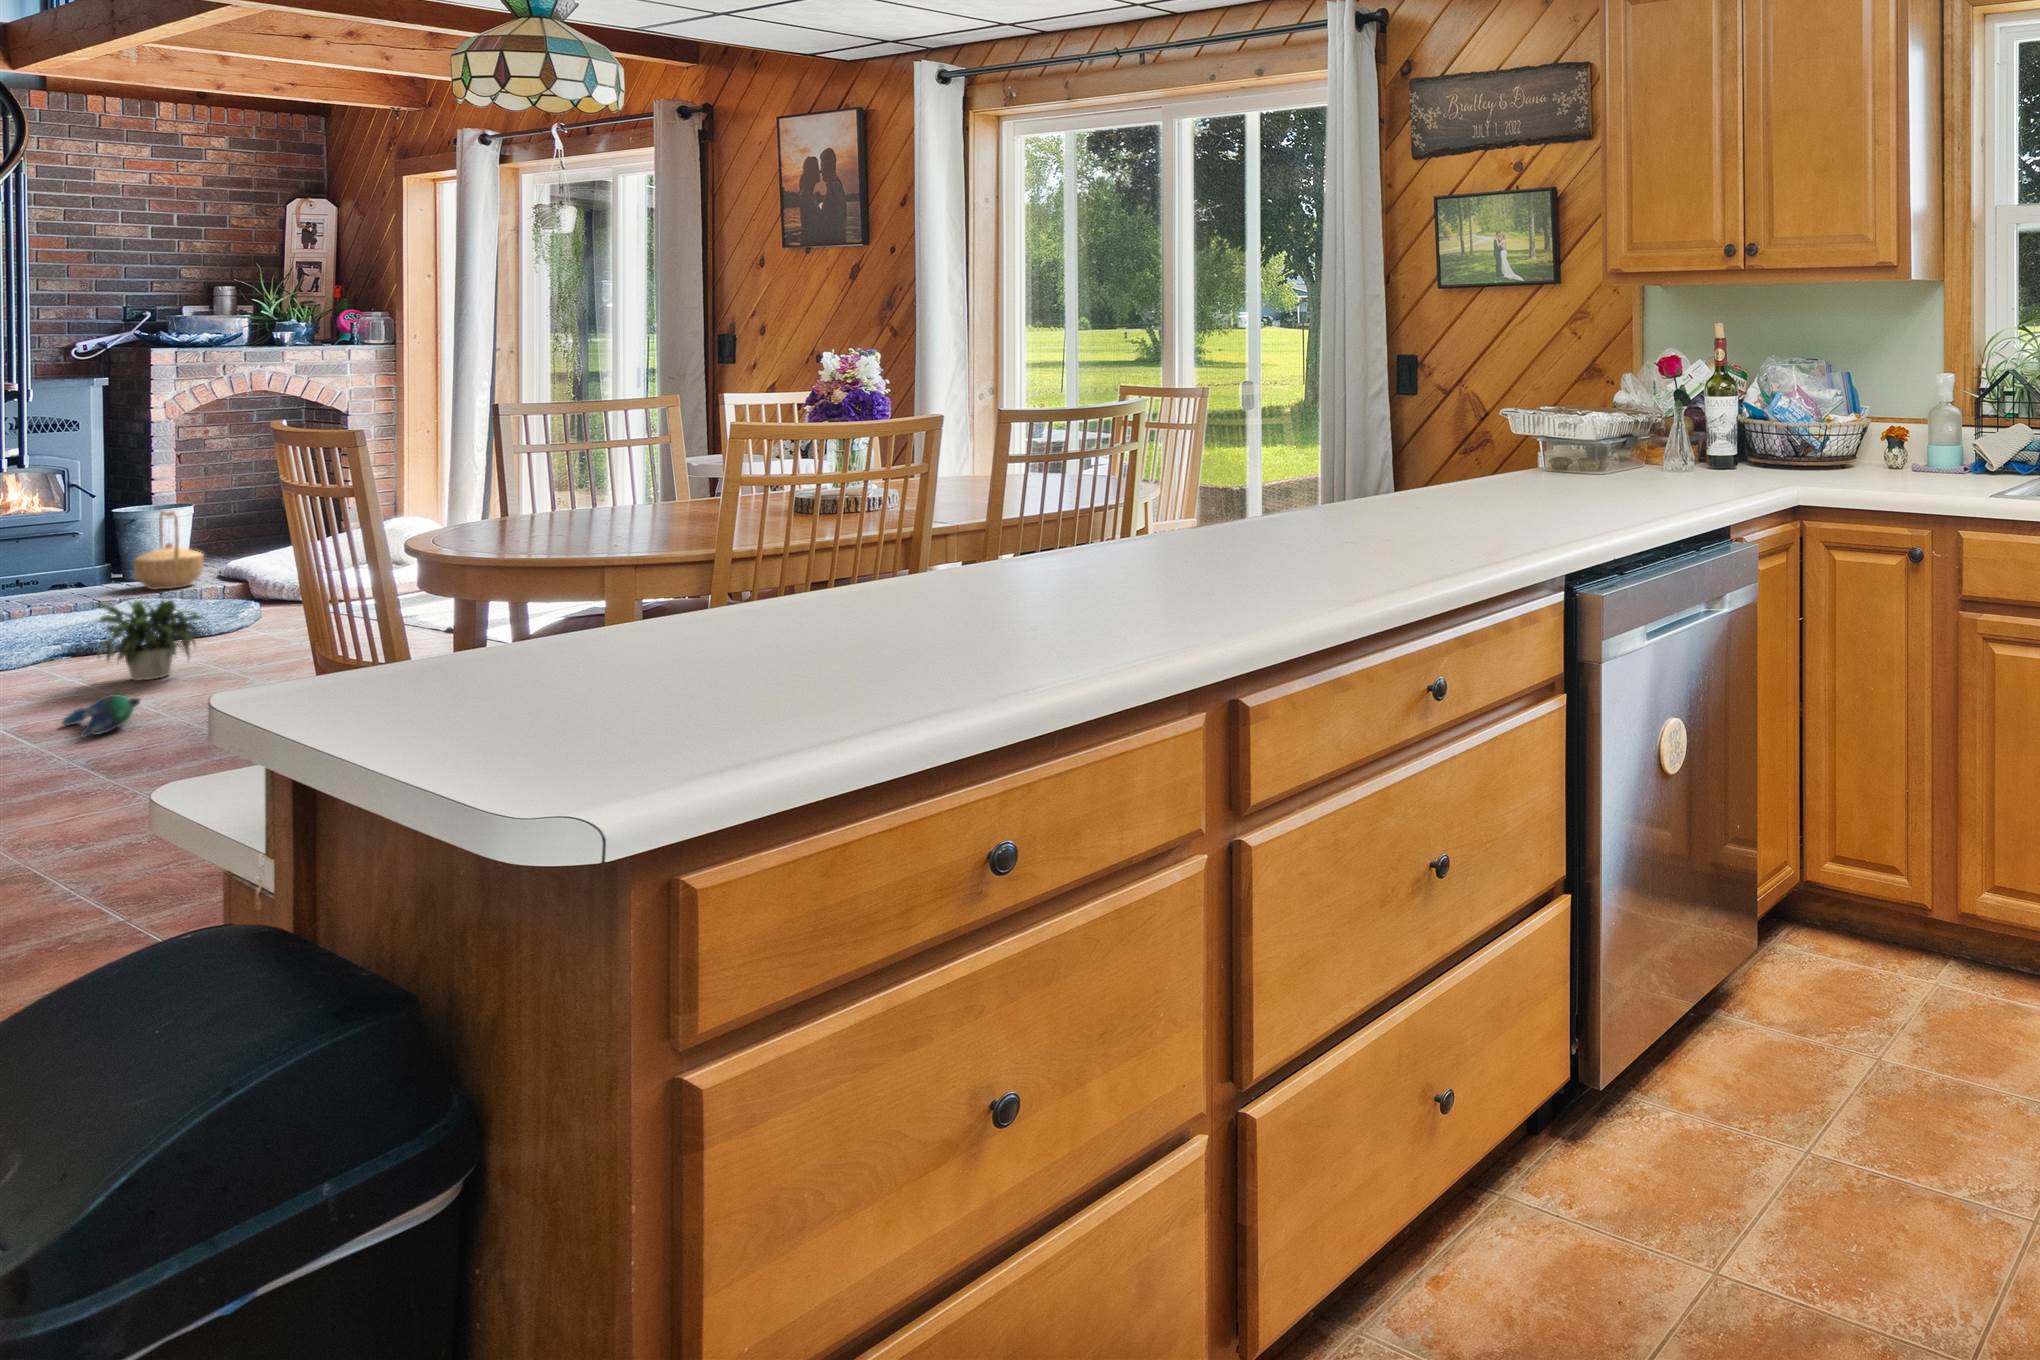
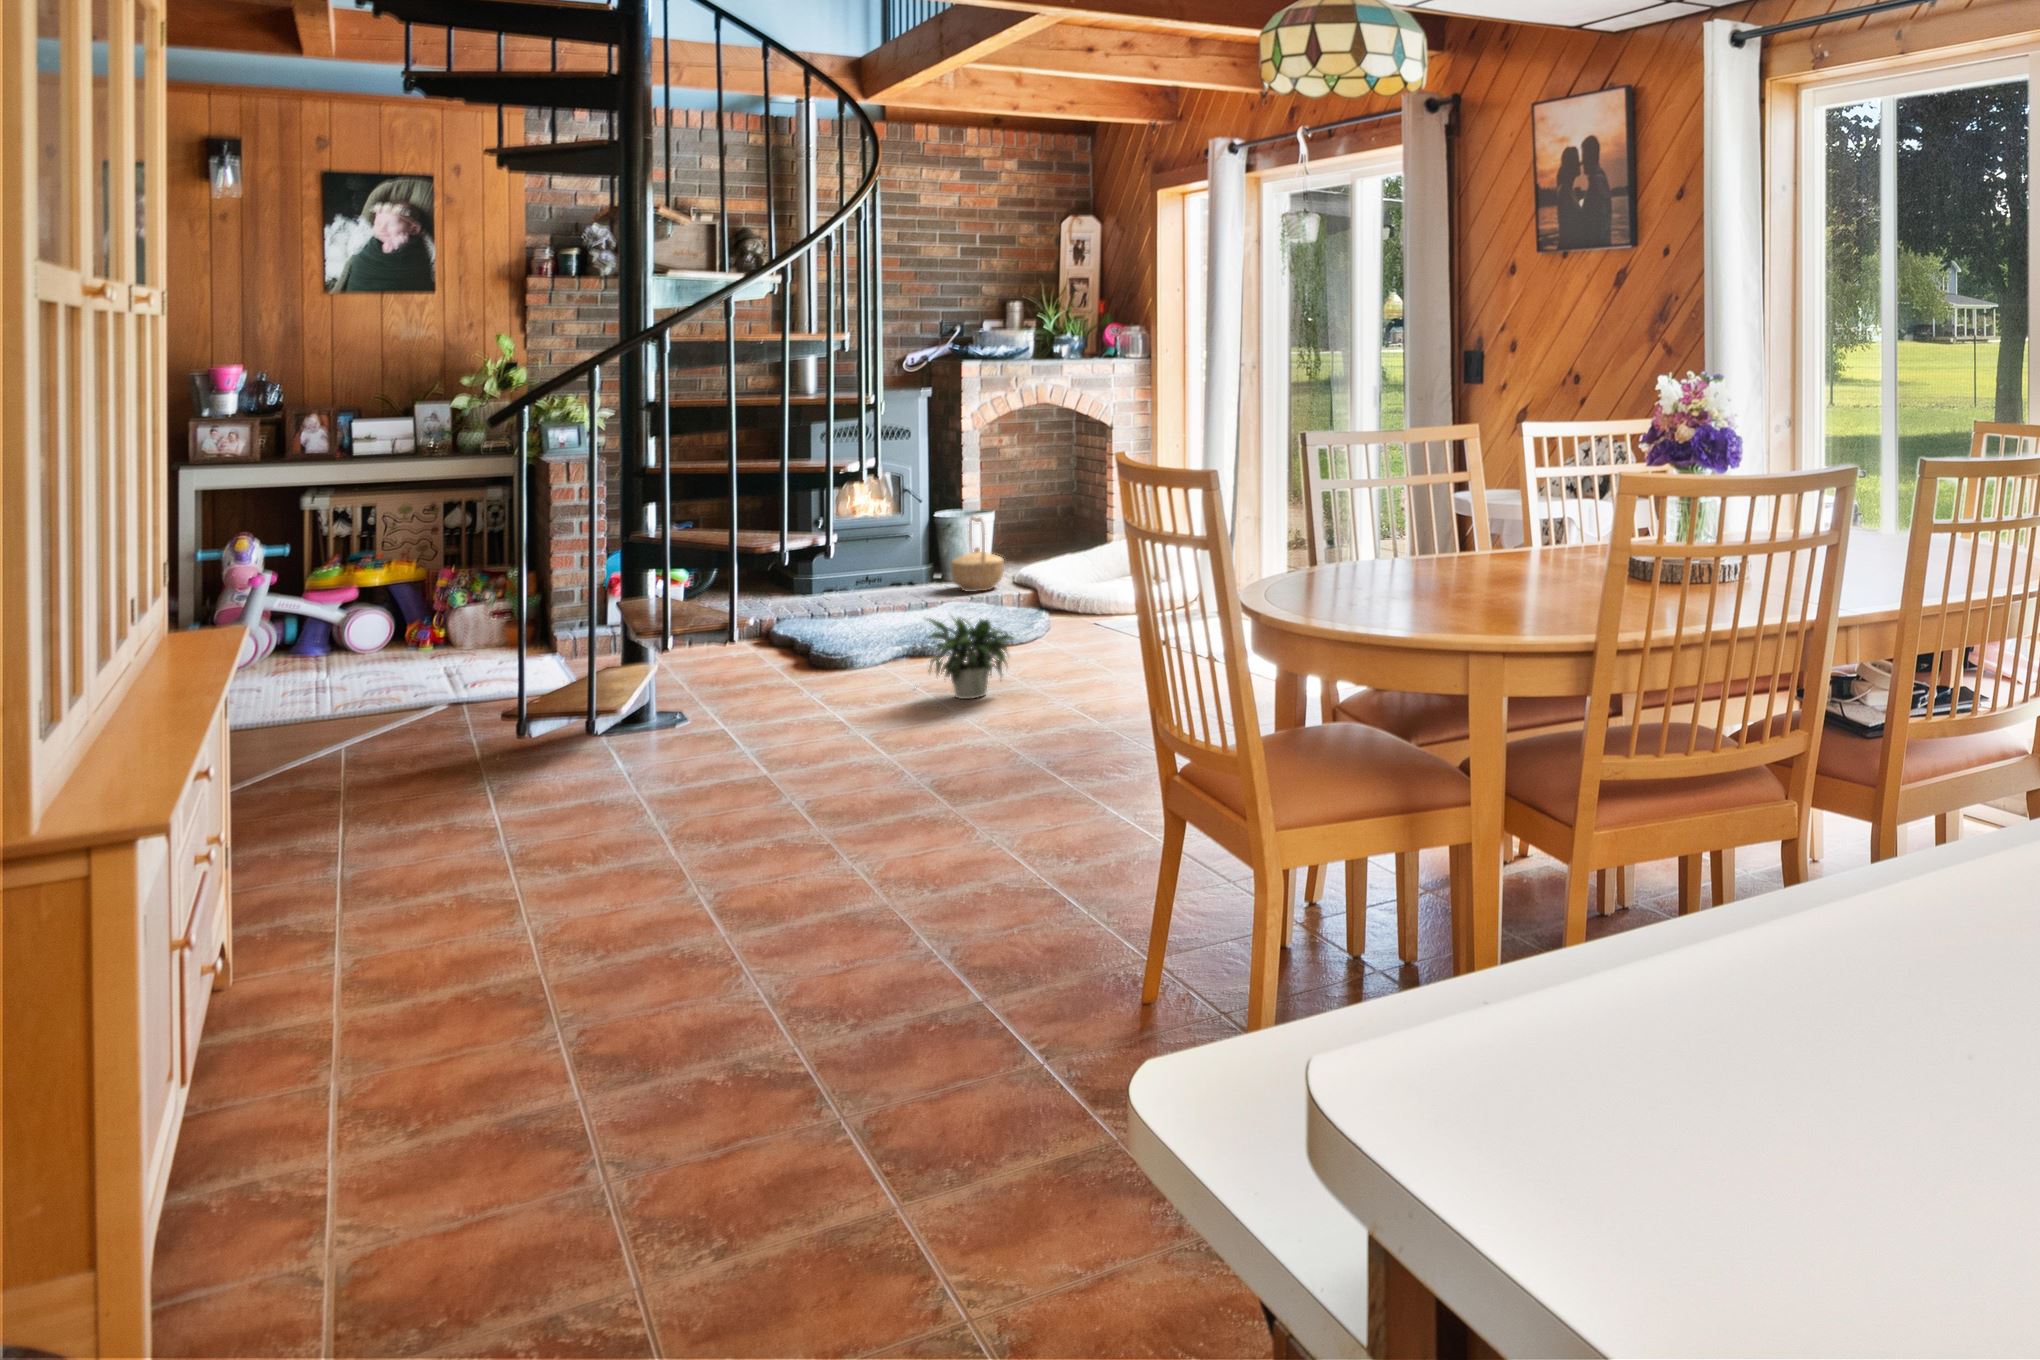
plush toy: present [62,694,140,737] -> none [903,722,967,768]

